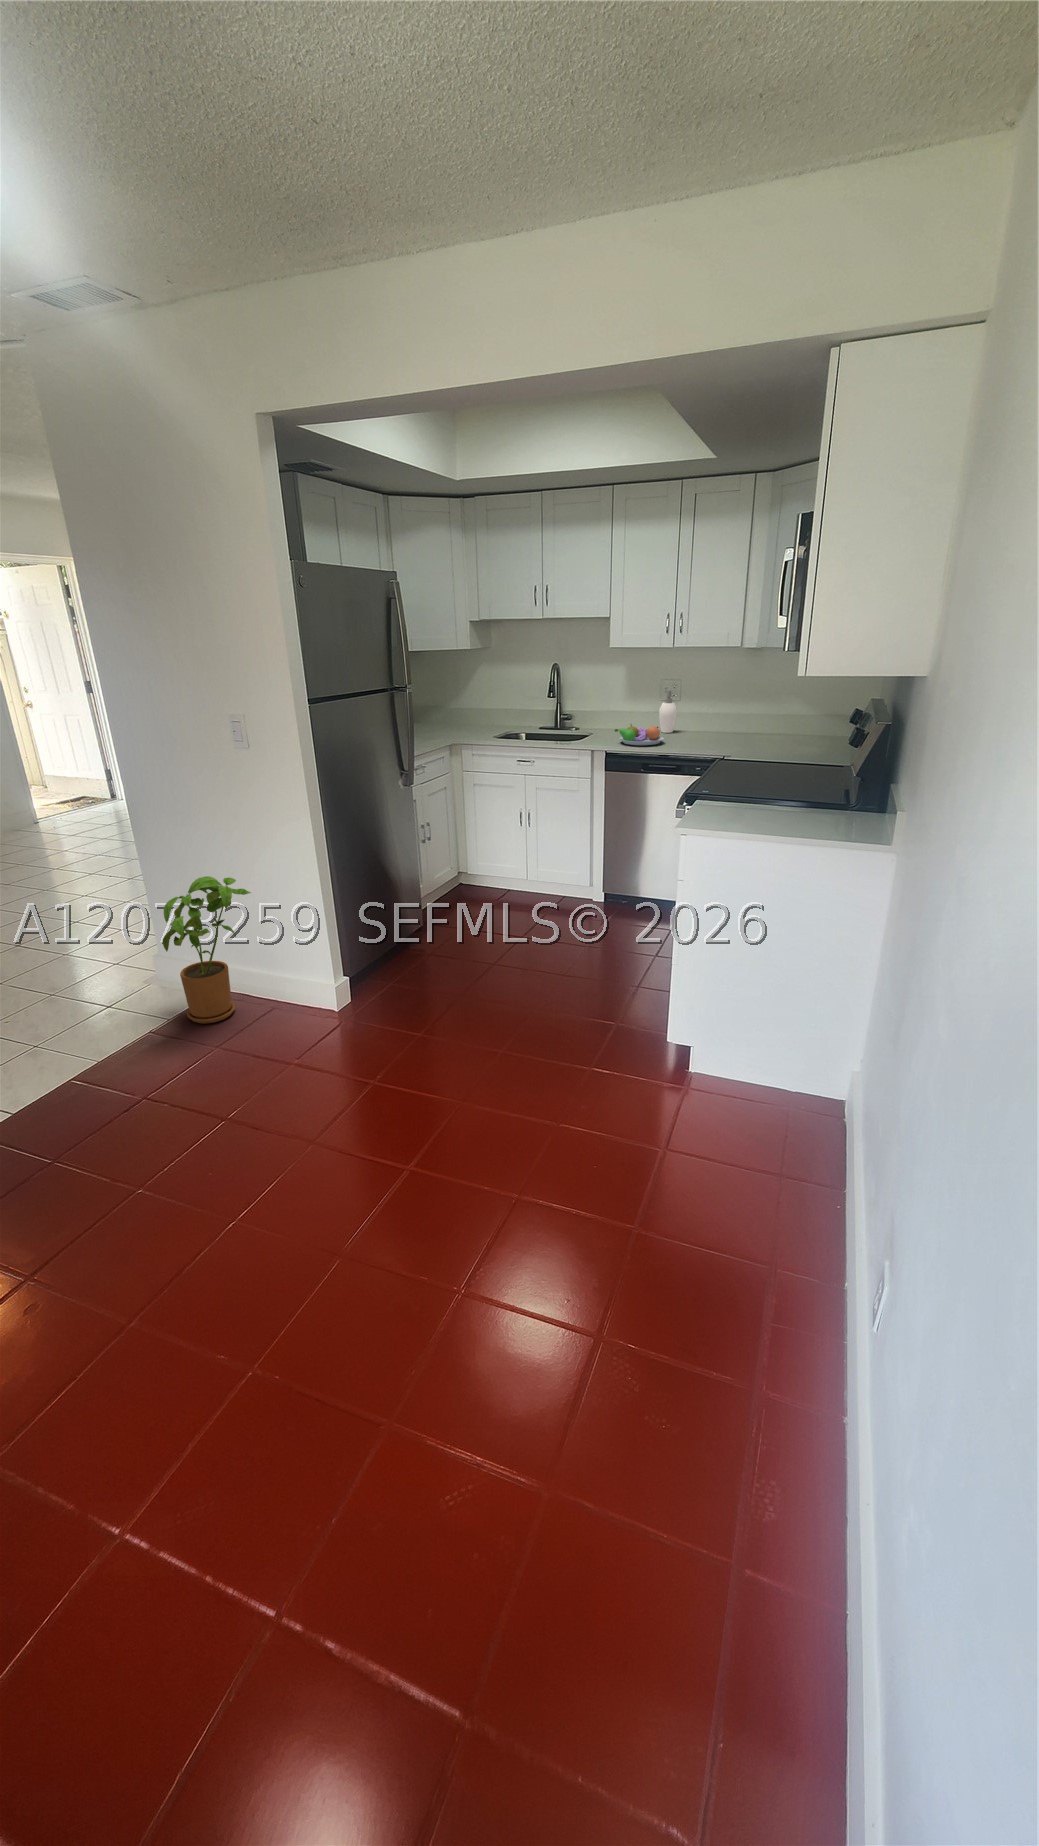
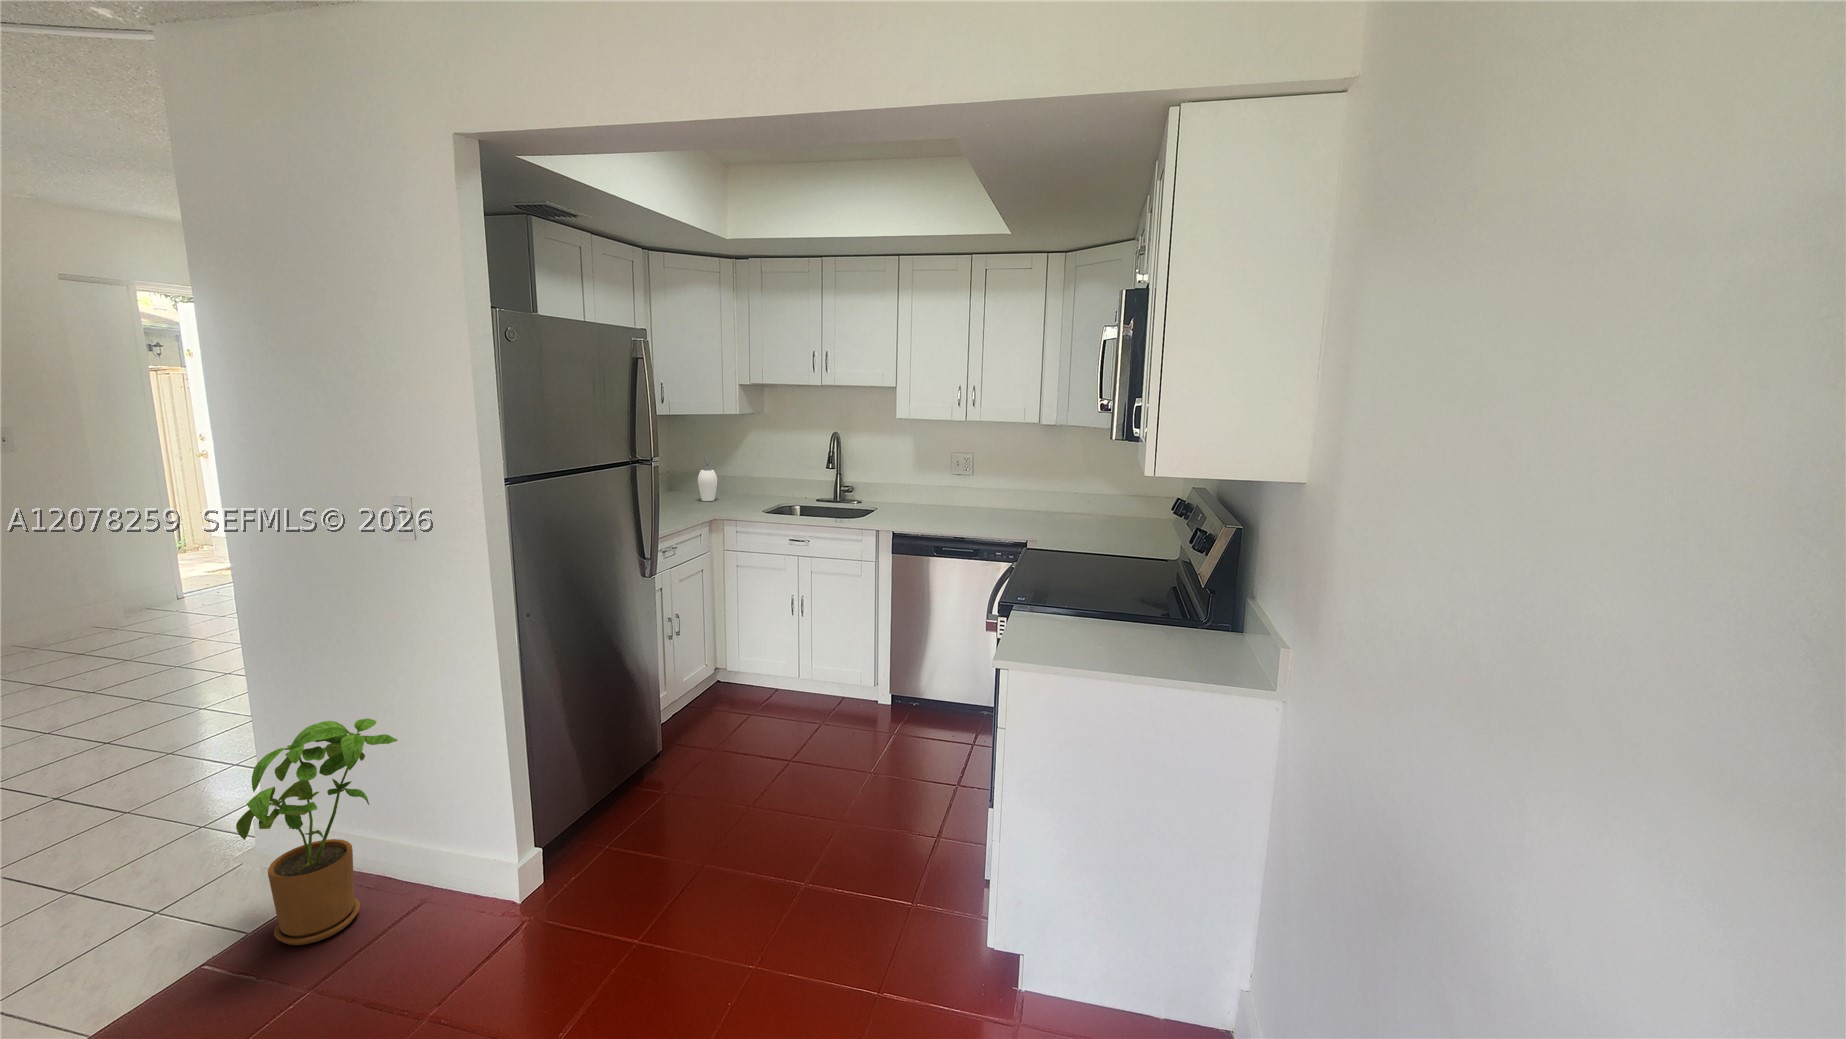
soap dispenser: present [659,691,677,733] -> present [698,457,717,501]
fruit bowl: present [615,725,664,745] -> none [903,503,958,529]

